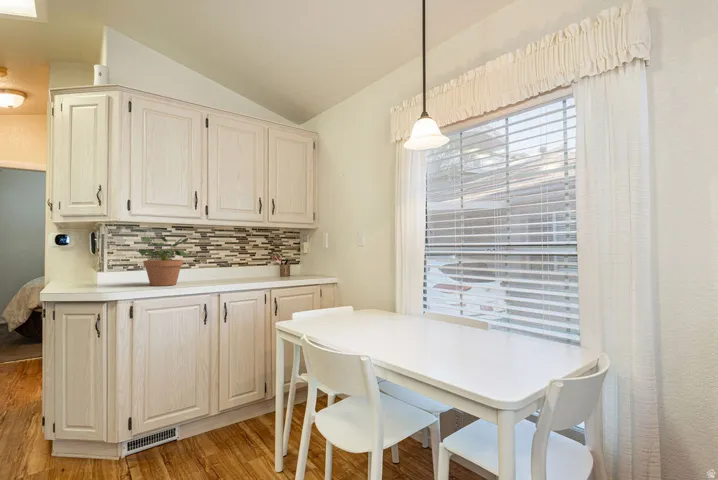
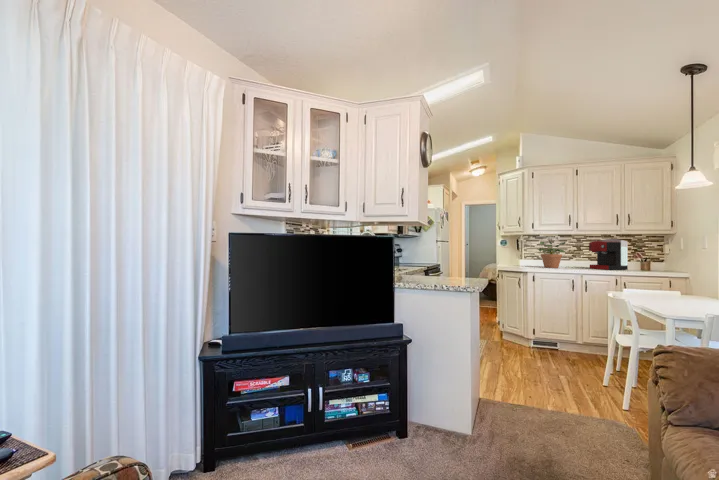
coffee maker: none [223,234,273,282] -> present [589,239,628,270]

